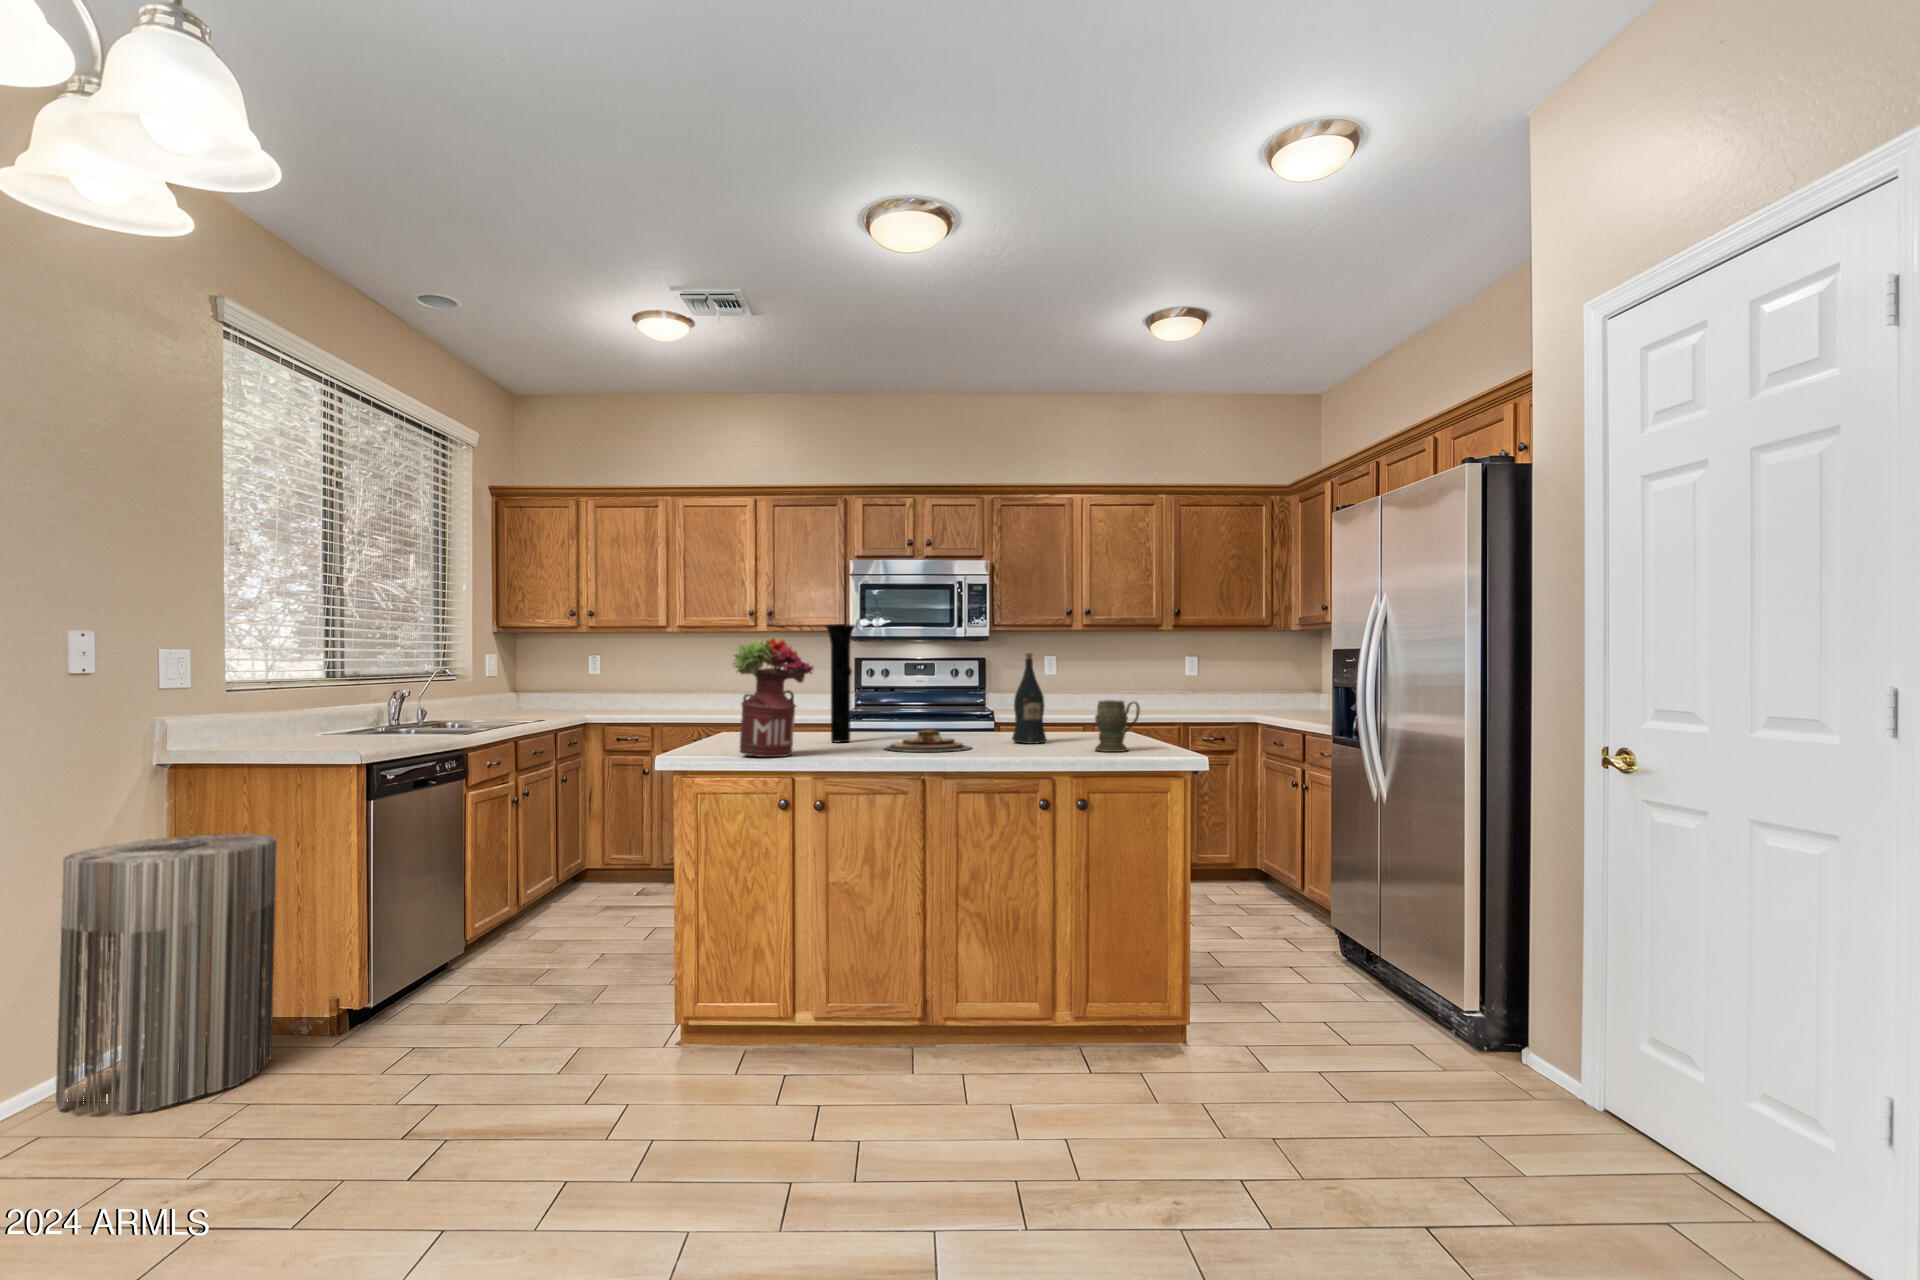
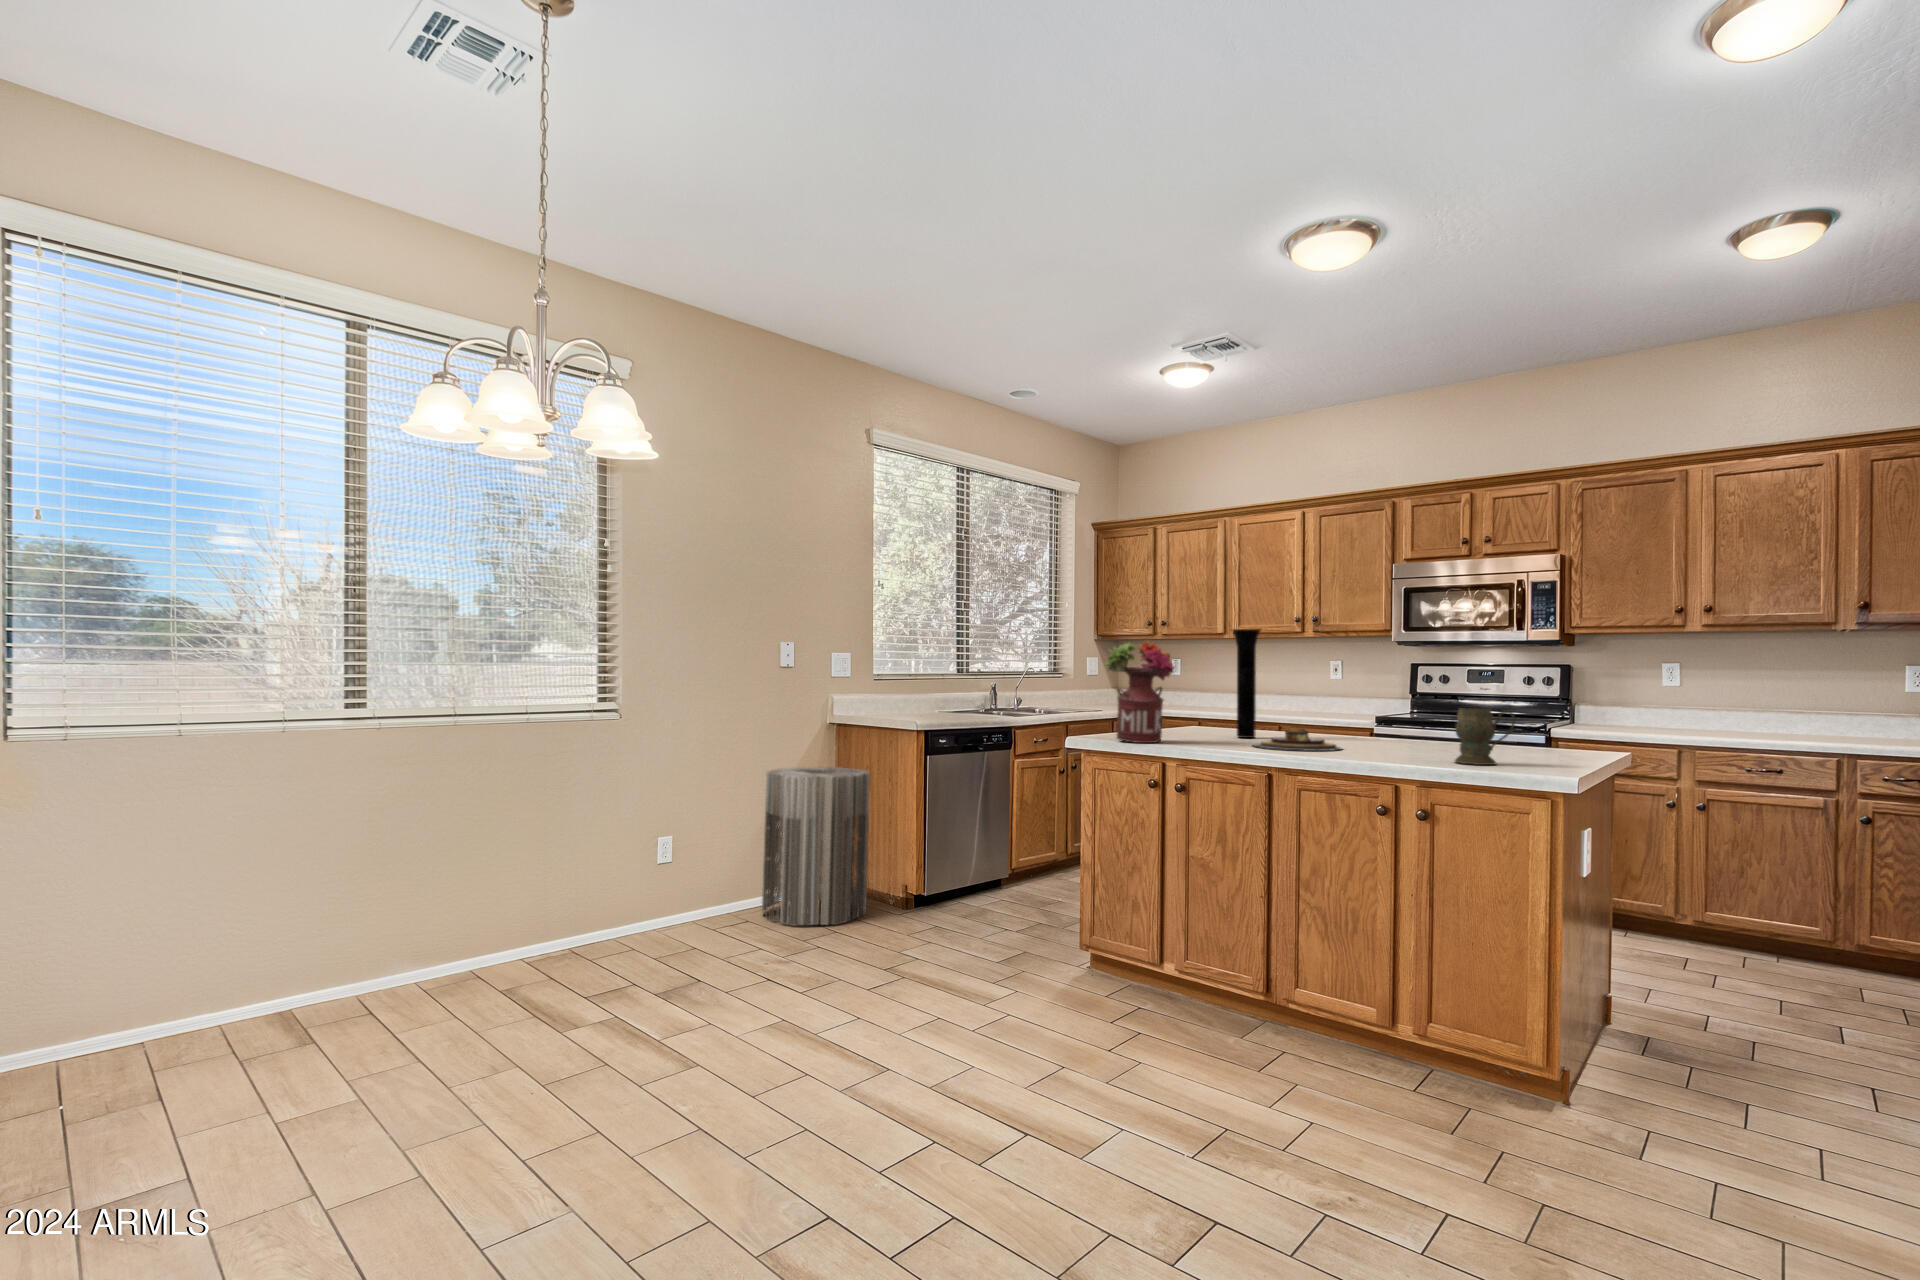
wine bottle: present [1012,653,1046,744] -> none [1404,656,1445,752]

